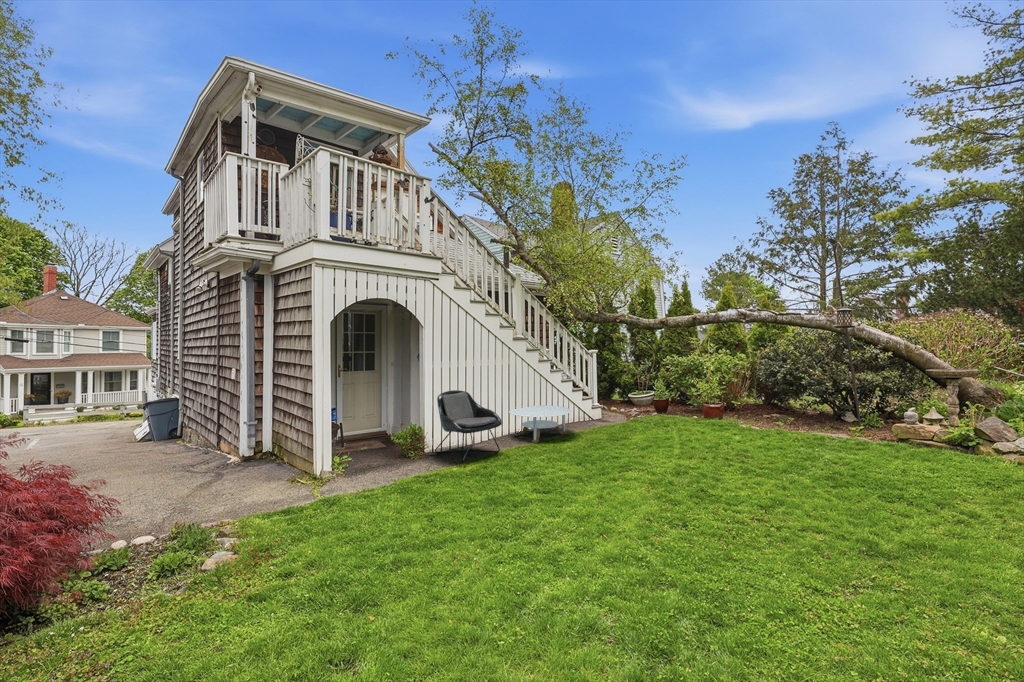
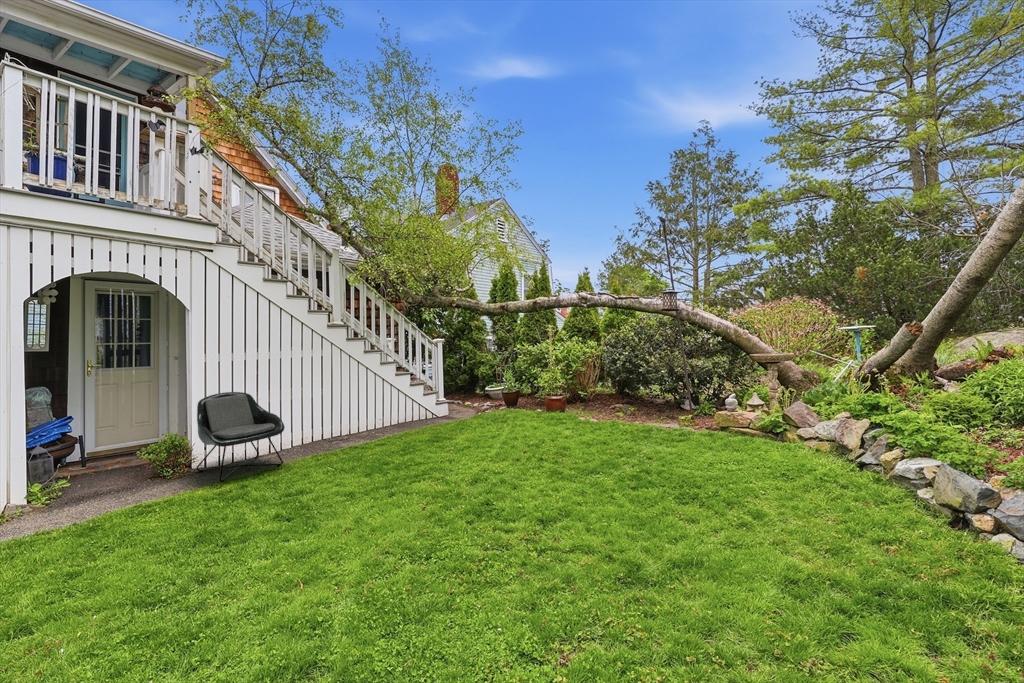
round table: present [509,405,571,443] -> none [313,404,389,450]

